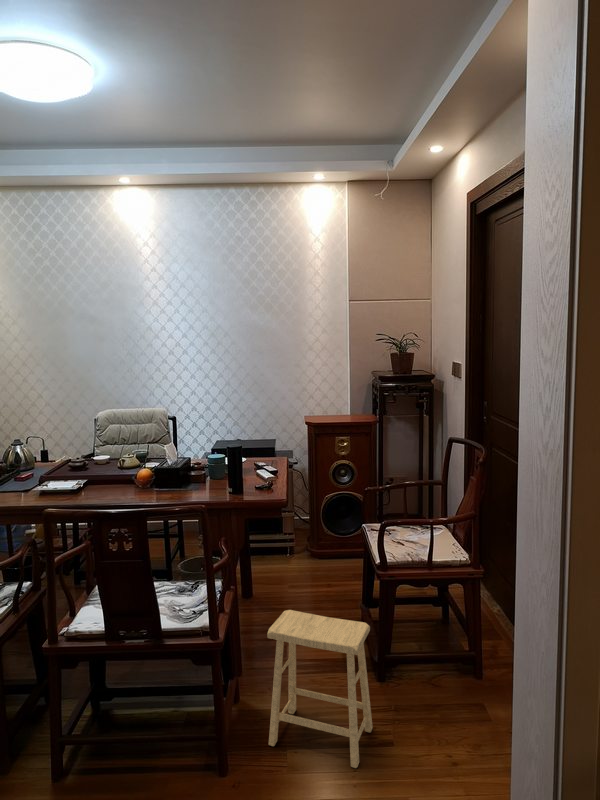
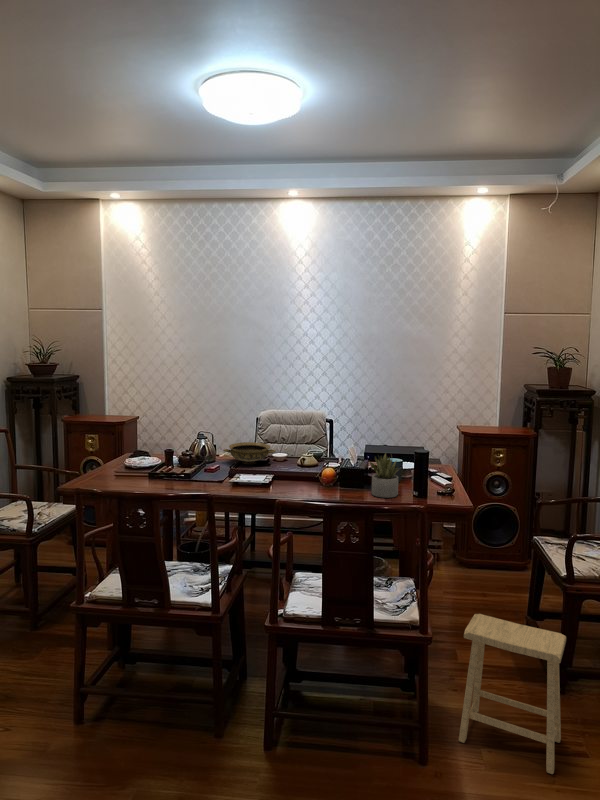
ceramic bowl: none [38,446,97,470] -> present [224,442,275,464]
succulent plant: none [179,449,214,496] -> present [370,454,398,498]

